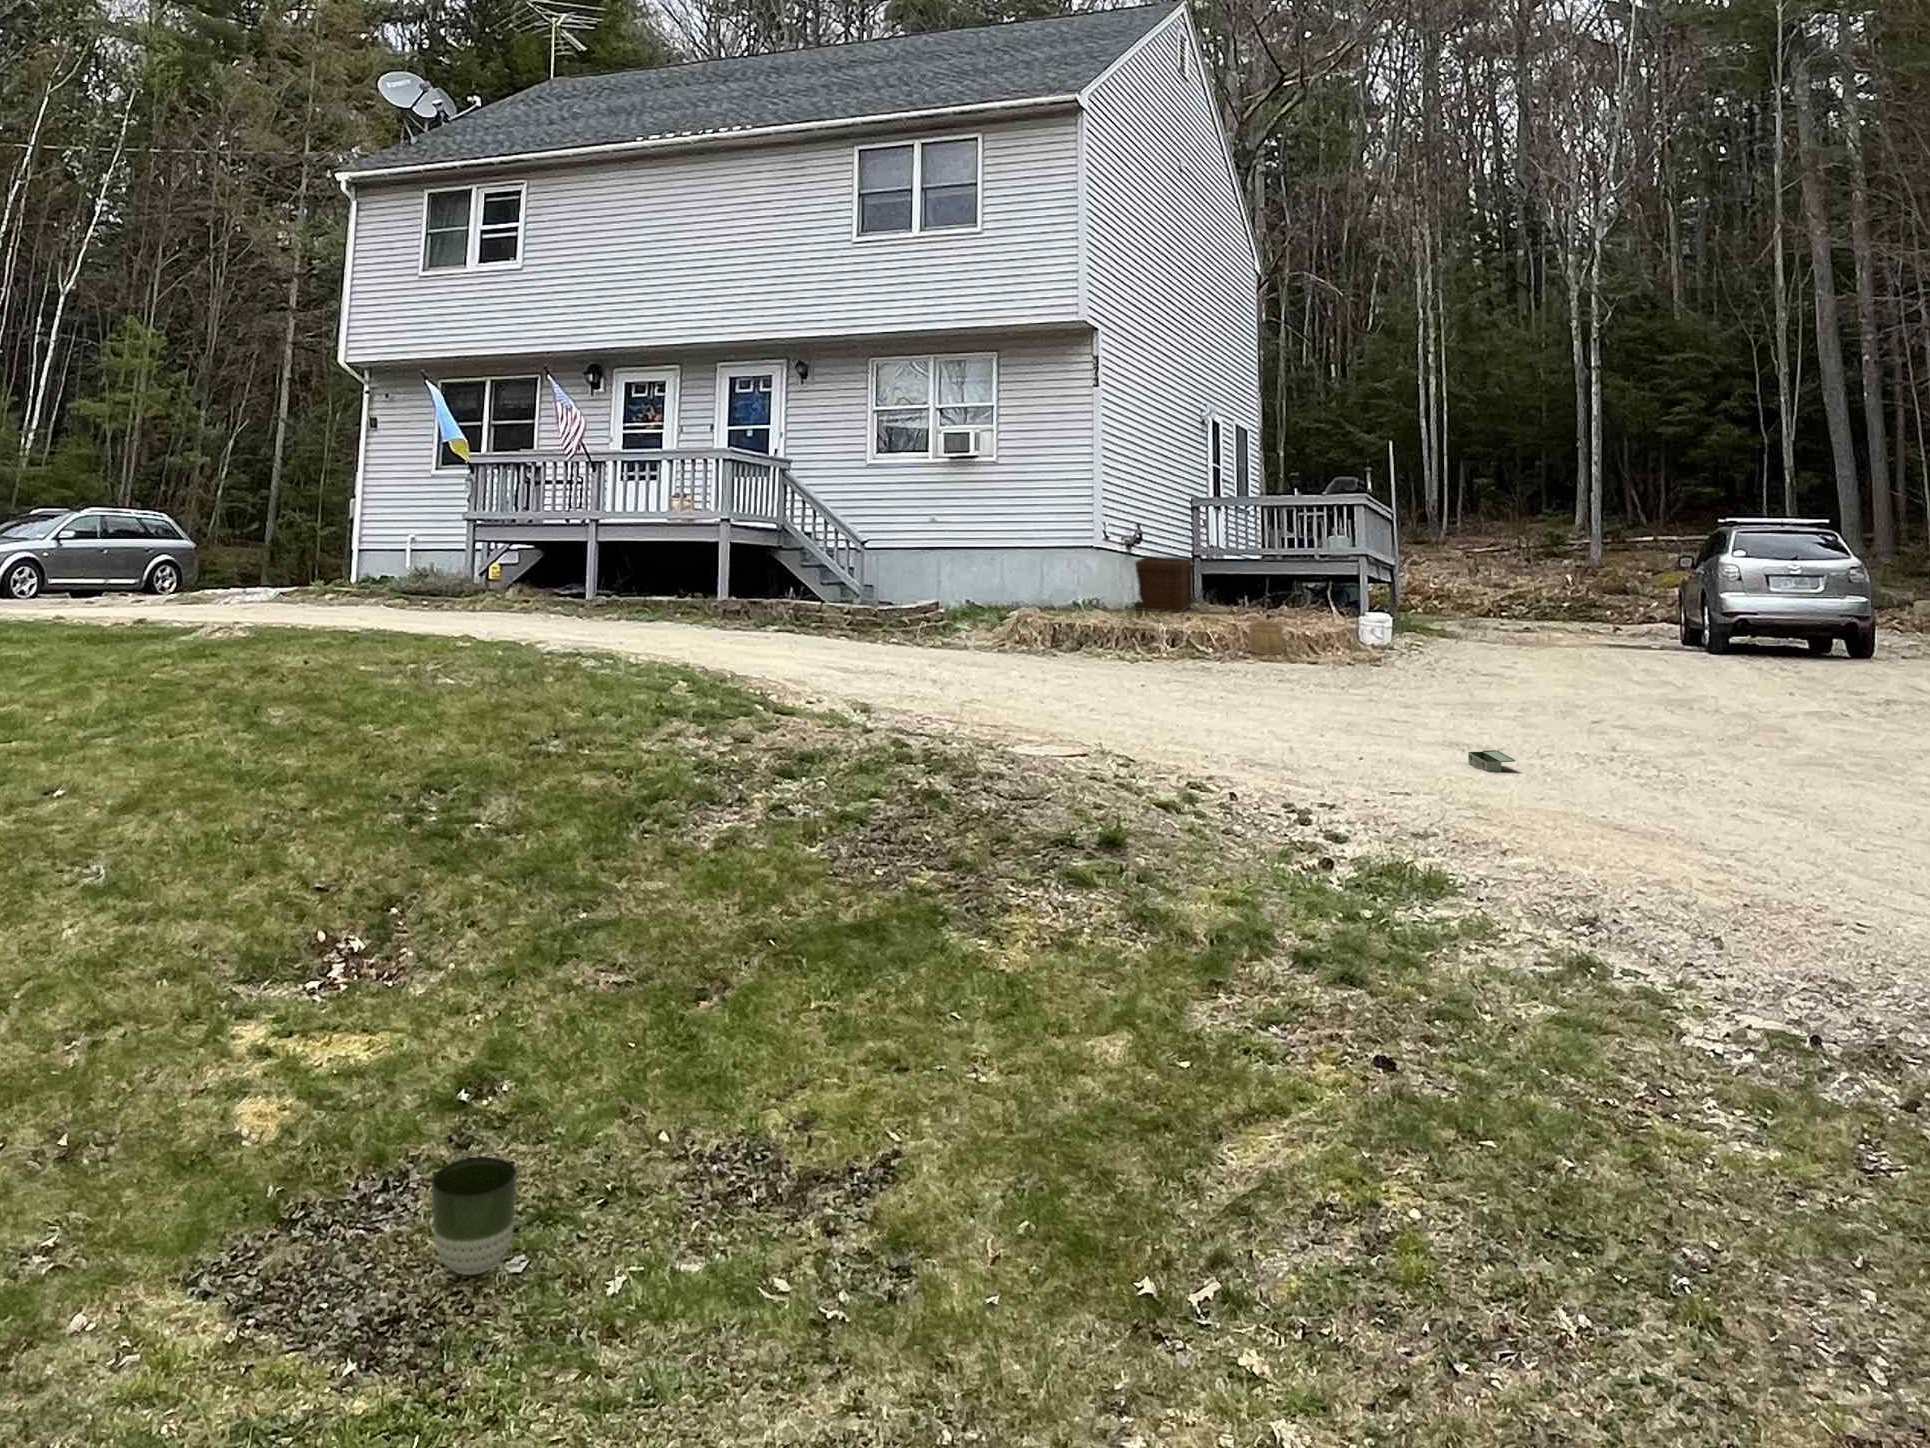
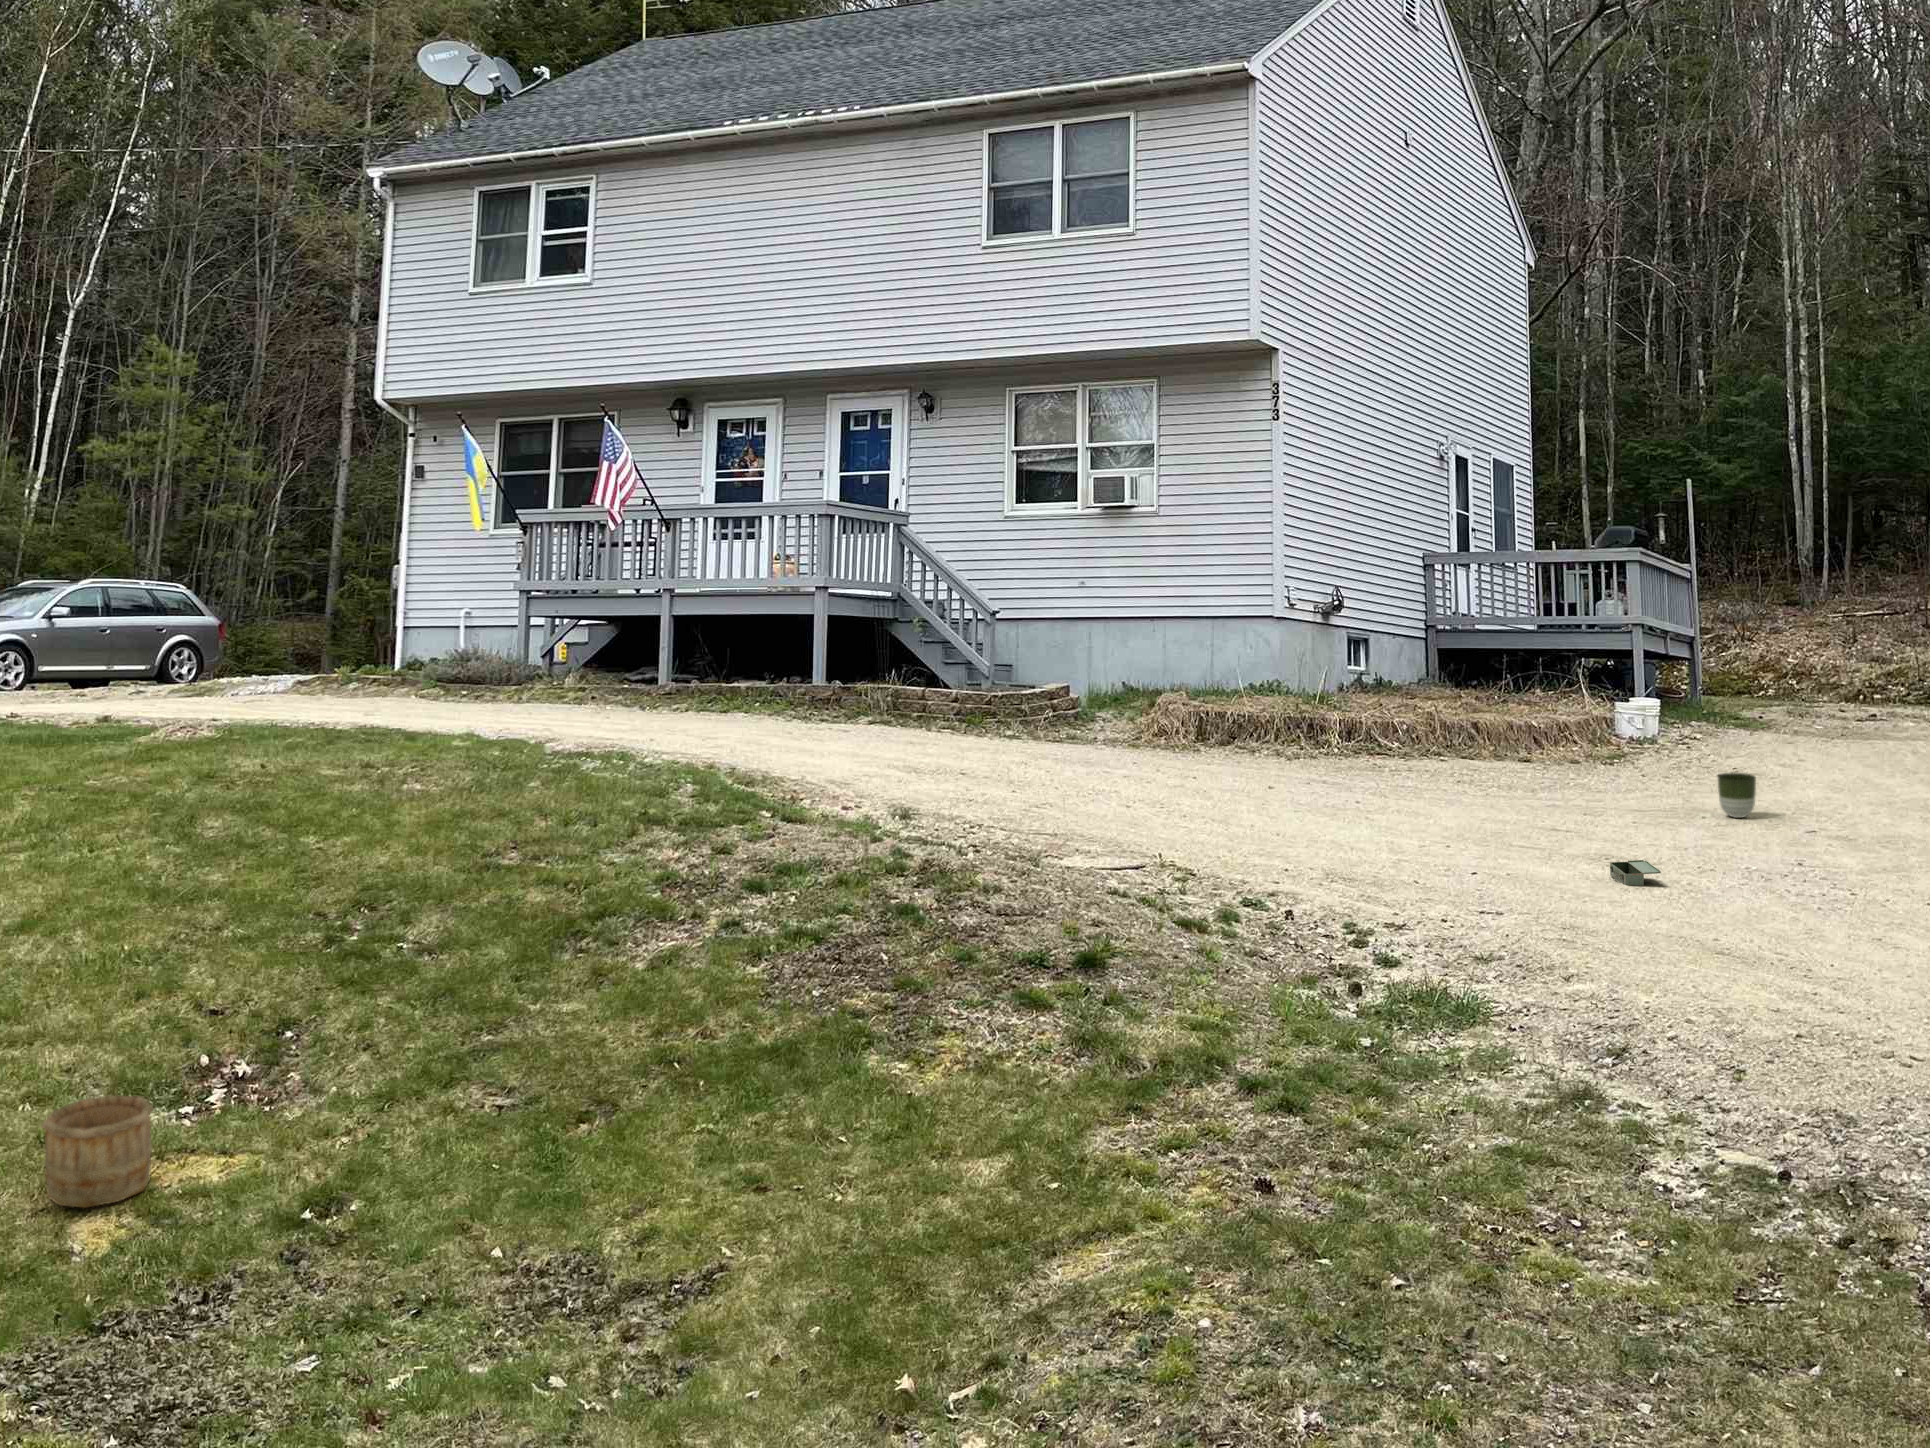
wooden crate: present [1133,556,1193,612] -> none [1329,628,1406,699]
wooden bucket: present [1249,622,1284,655] -> present [41,1095,153,1208]
planter: present [431,1157,517,1275] -> present [1718,773,1756,818]

